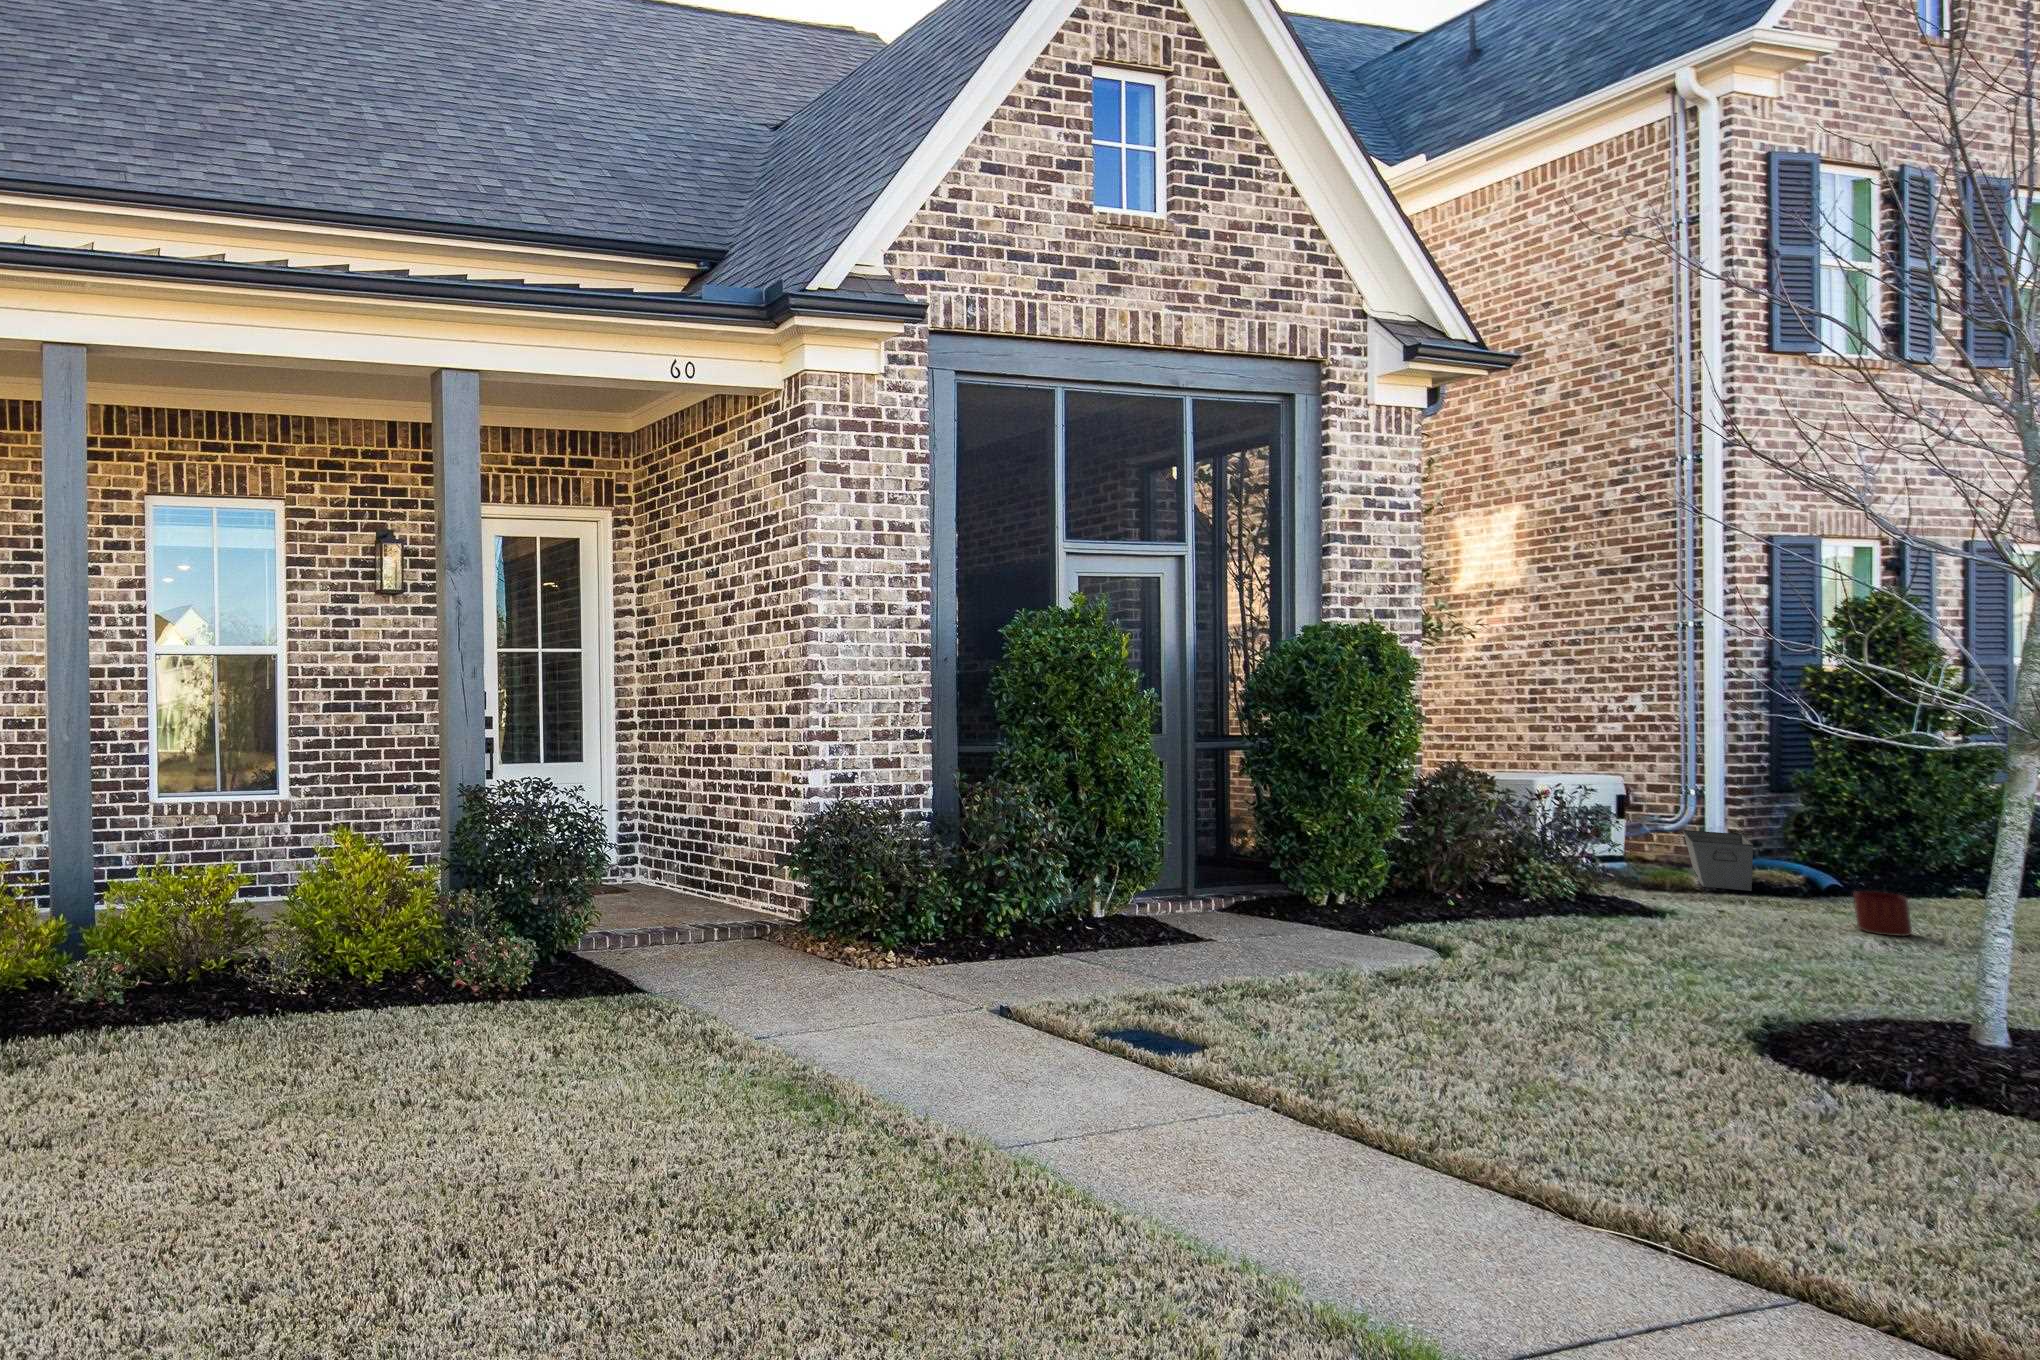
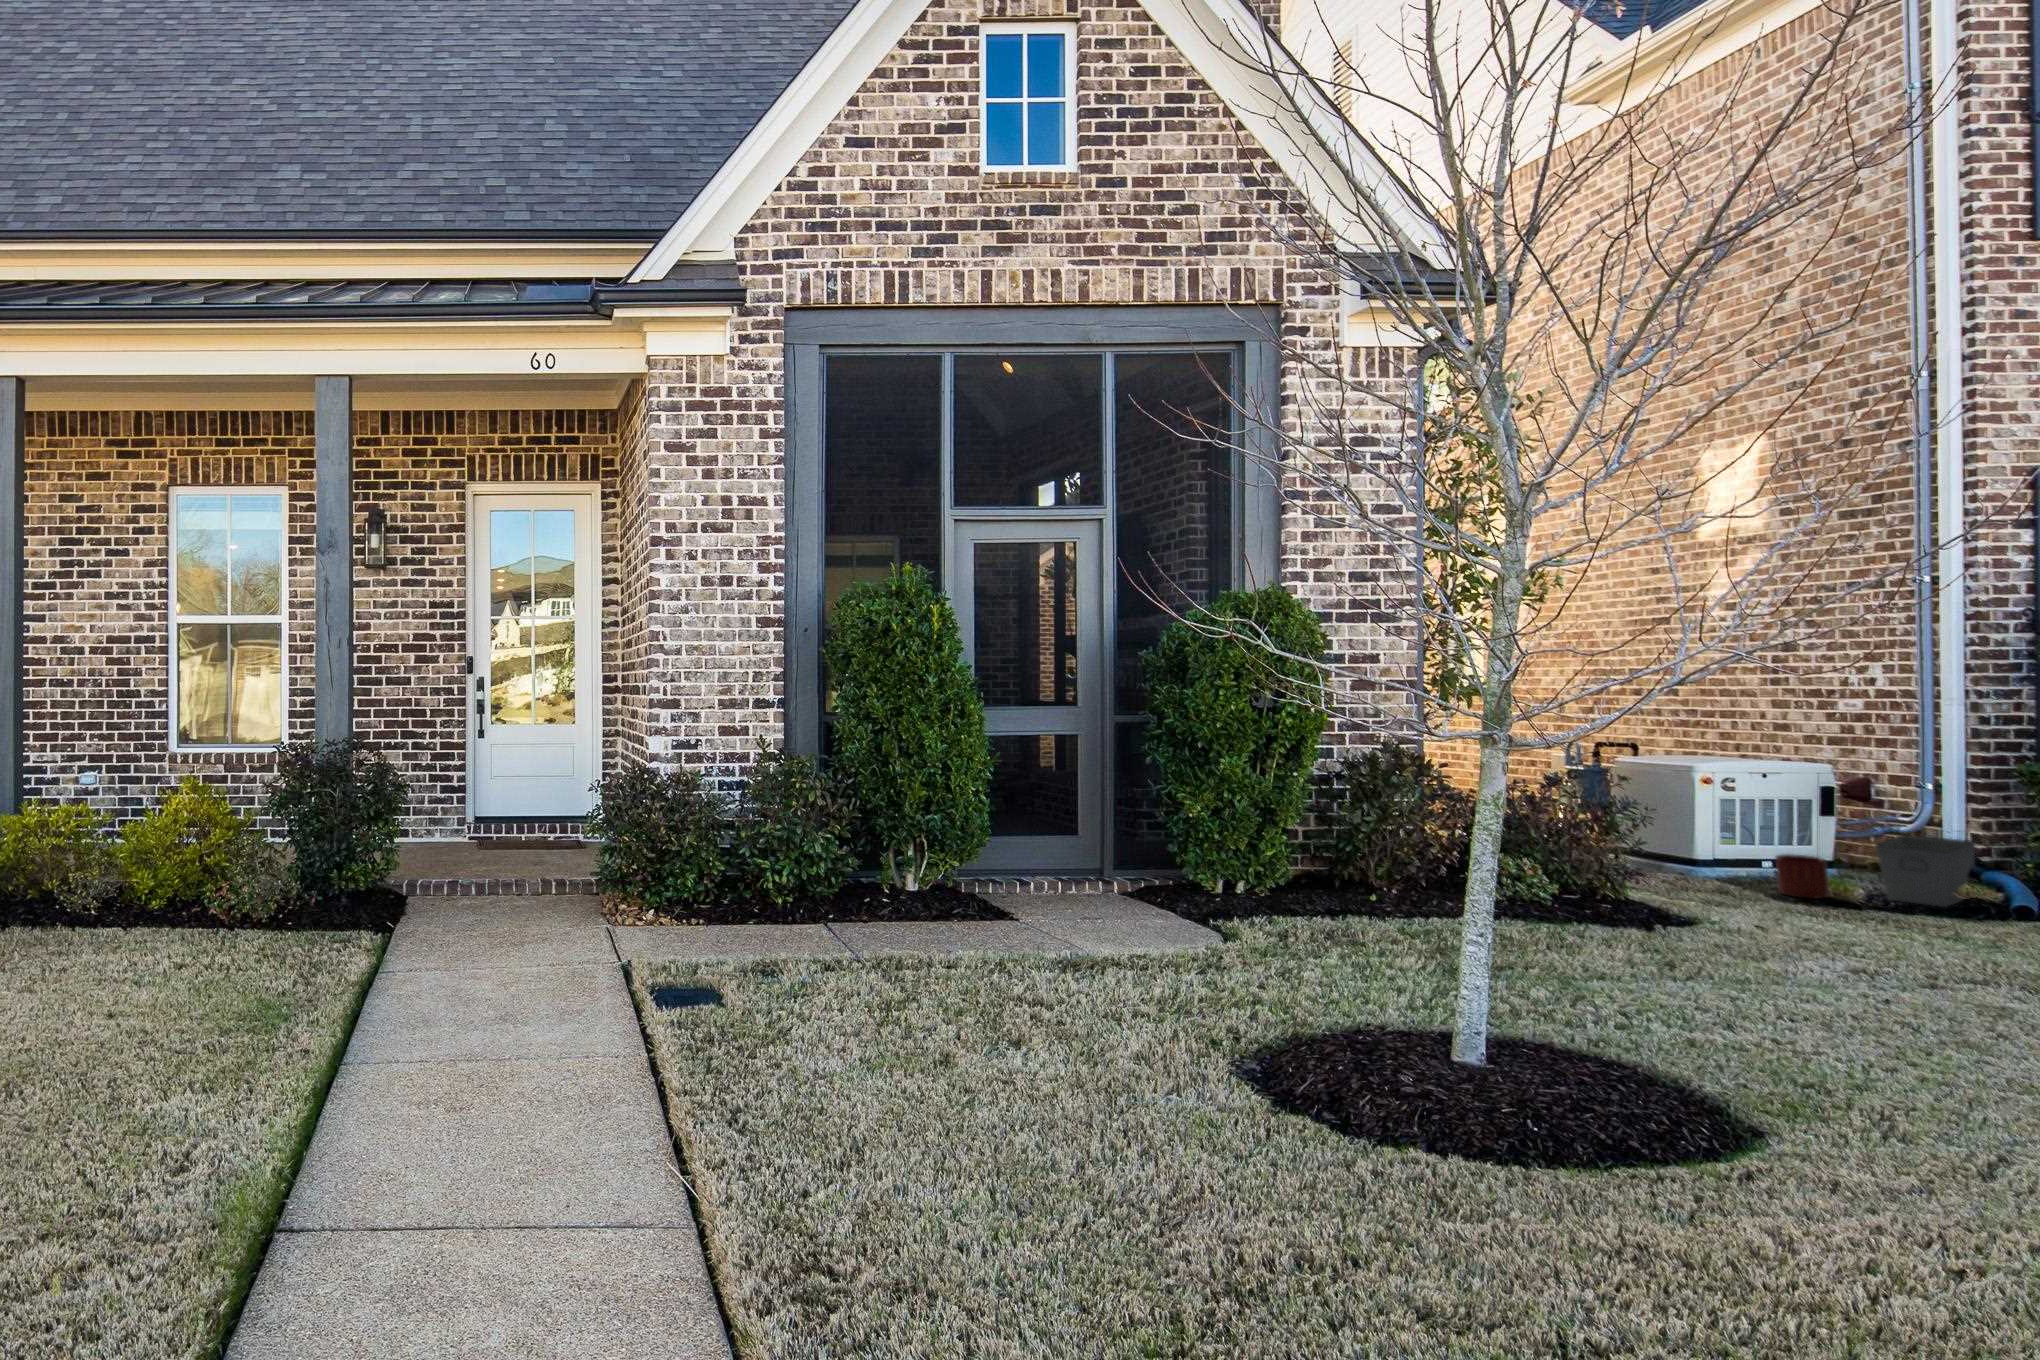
planter: present [1853,891,1912,936] -> present [1776,854,1830,899]

